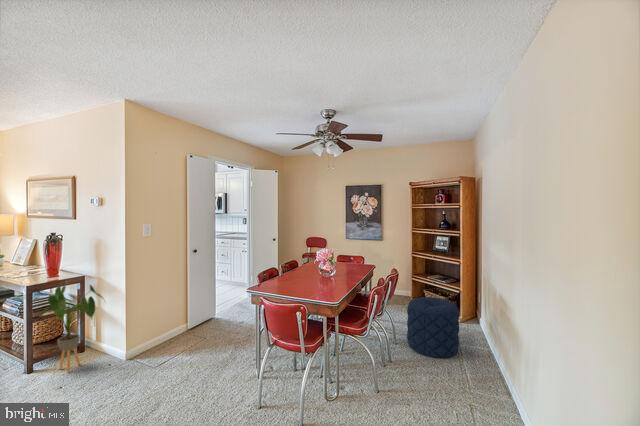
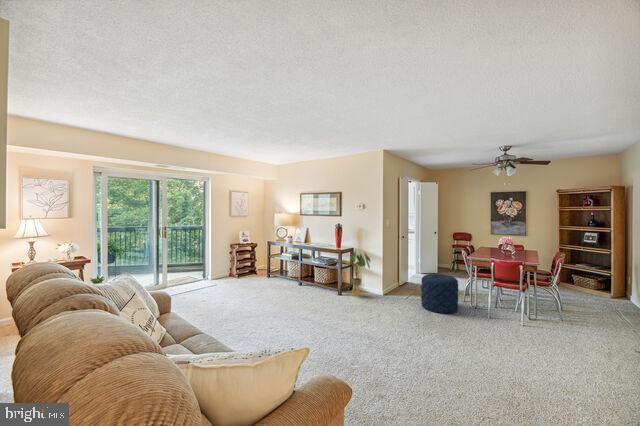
pouf: present [407,297,460,358] -> present [421,274,458,313]

